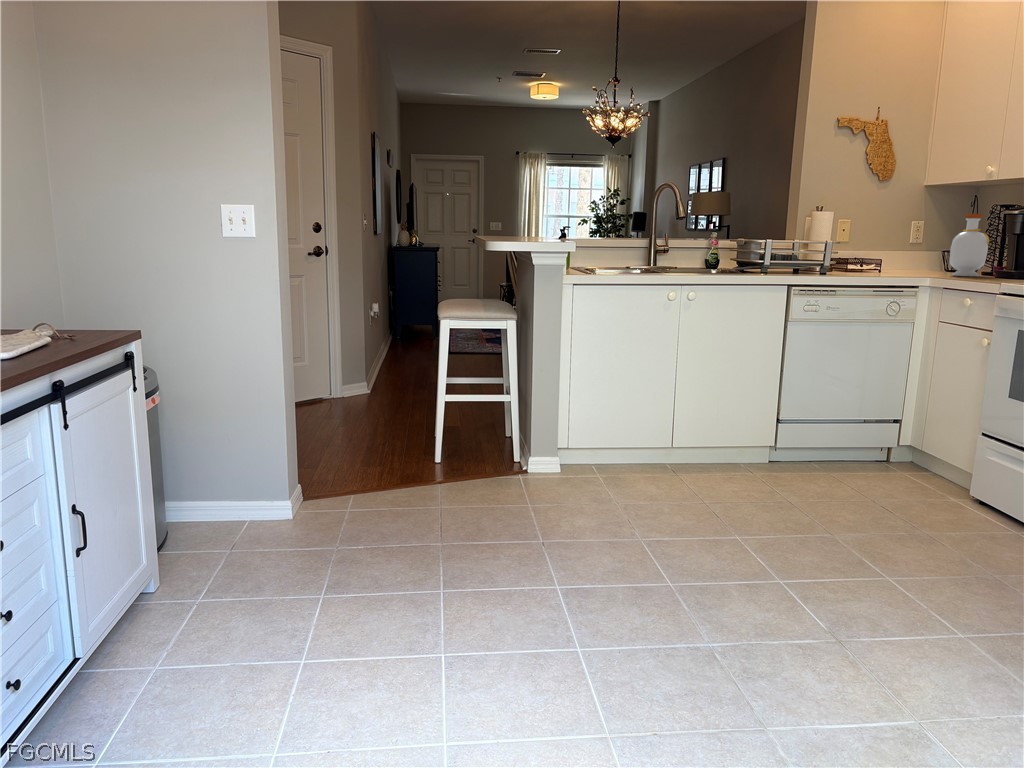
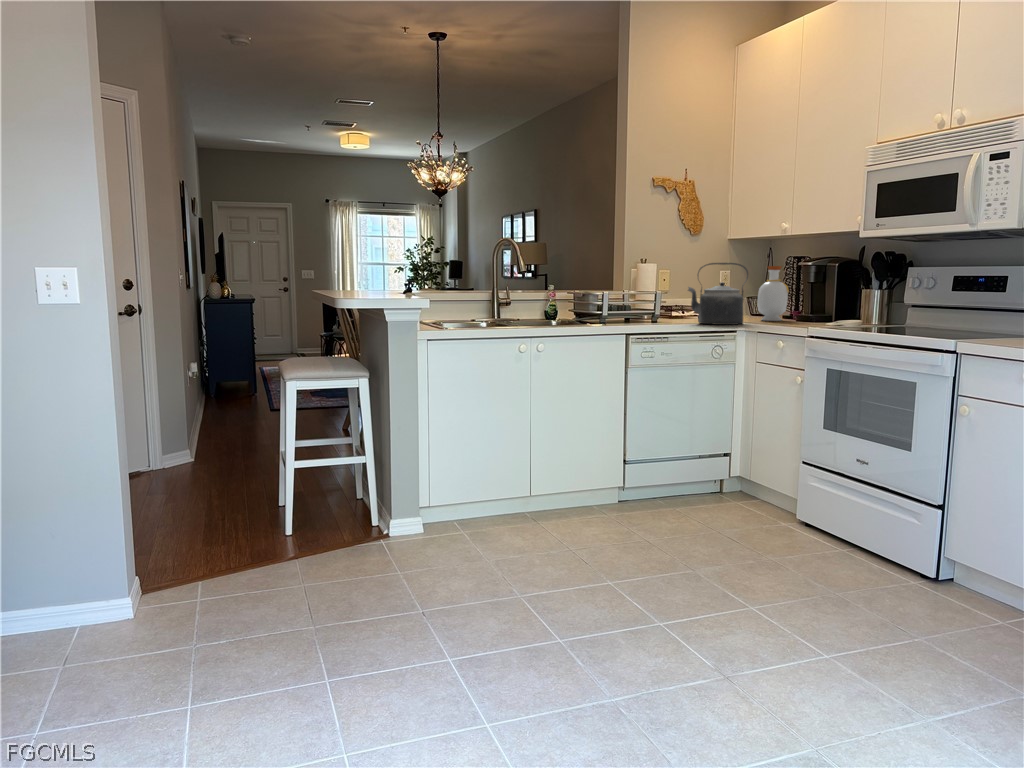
kettle: none [863,209,937,279] -> present [688,263,748,325]

